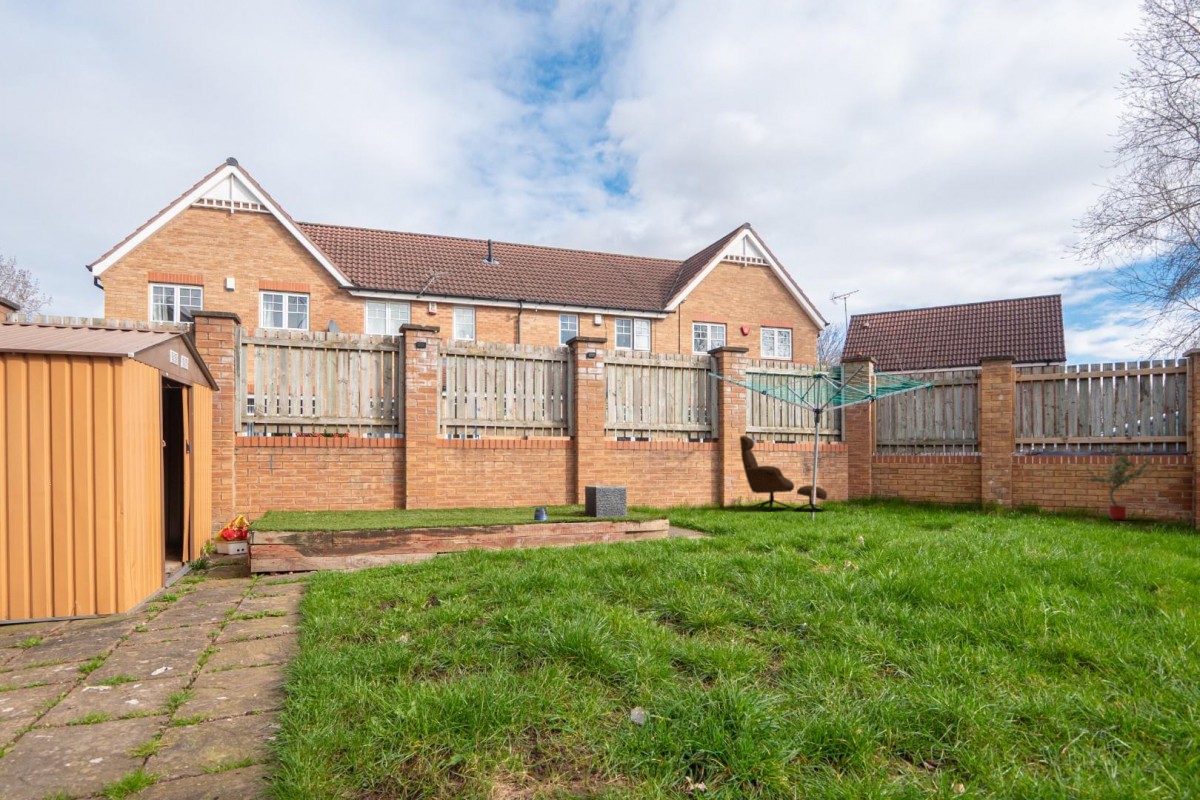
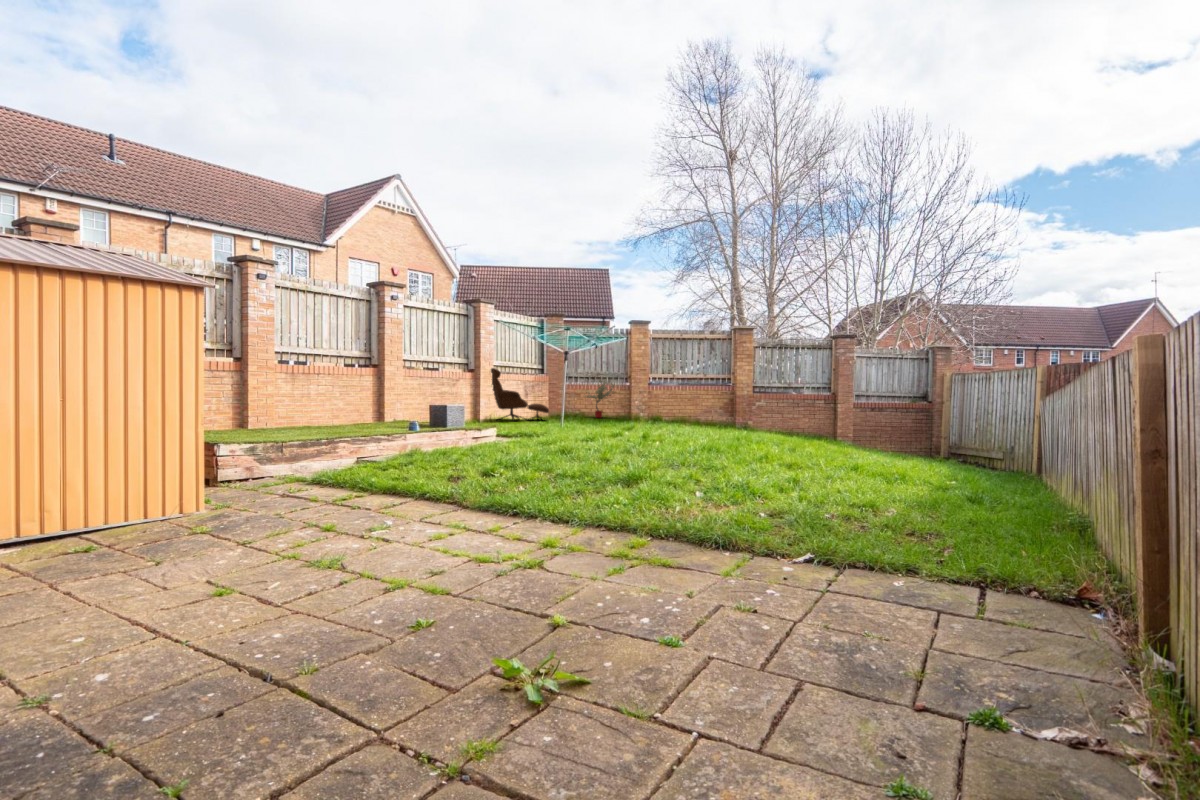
potted tree: present [1080,447,1153,520] -> present [586,380,614,418]

